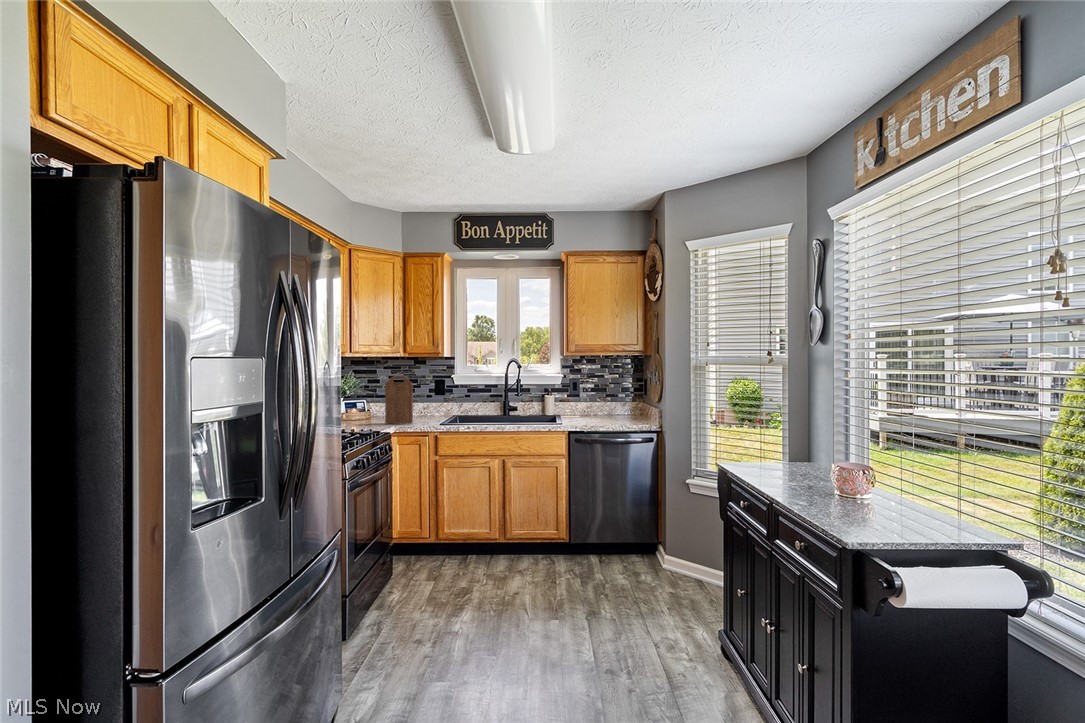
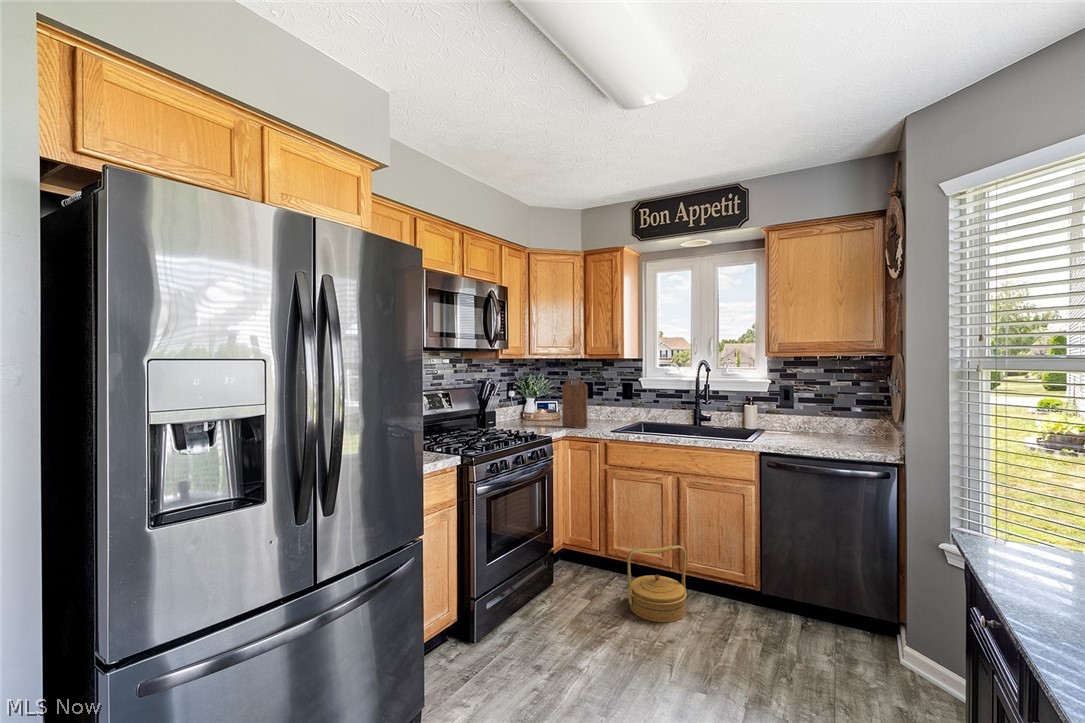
basket: none [469,516,518,584] -> present [627,545,687,622]

